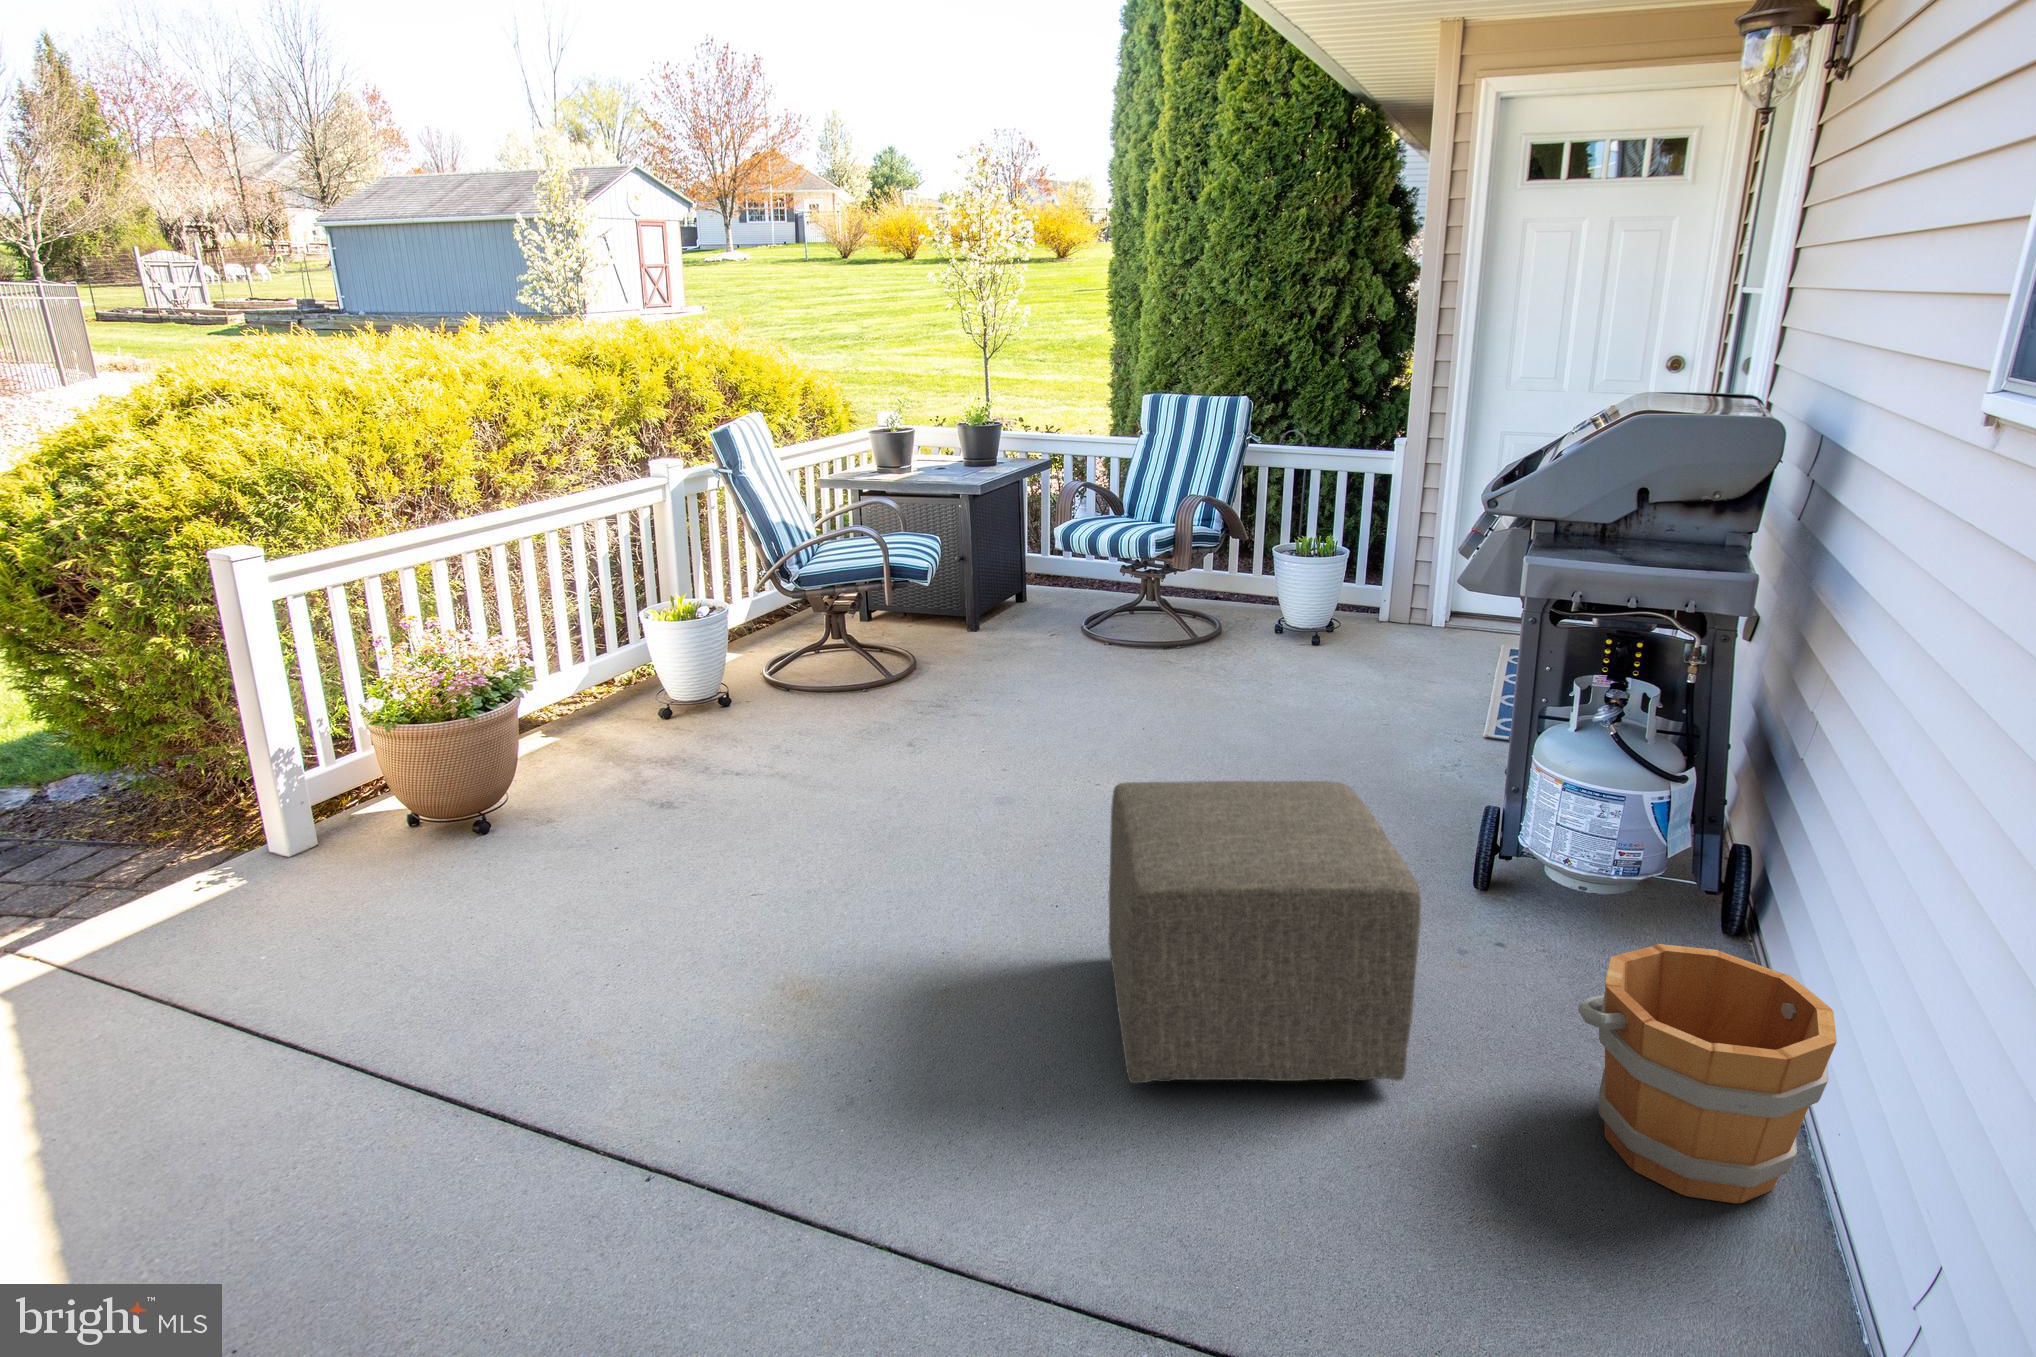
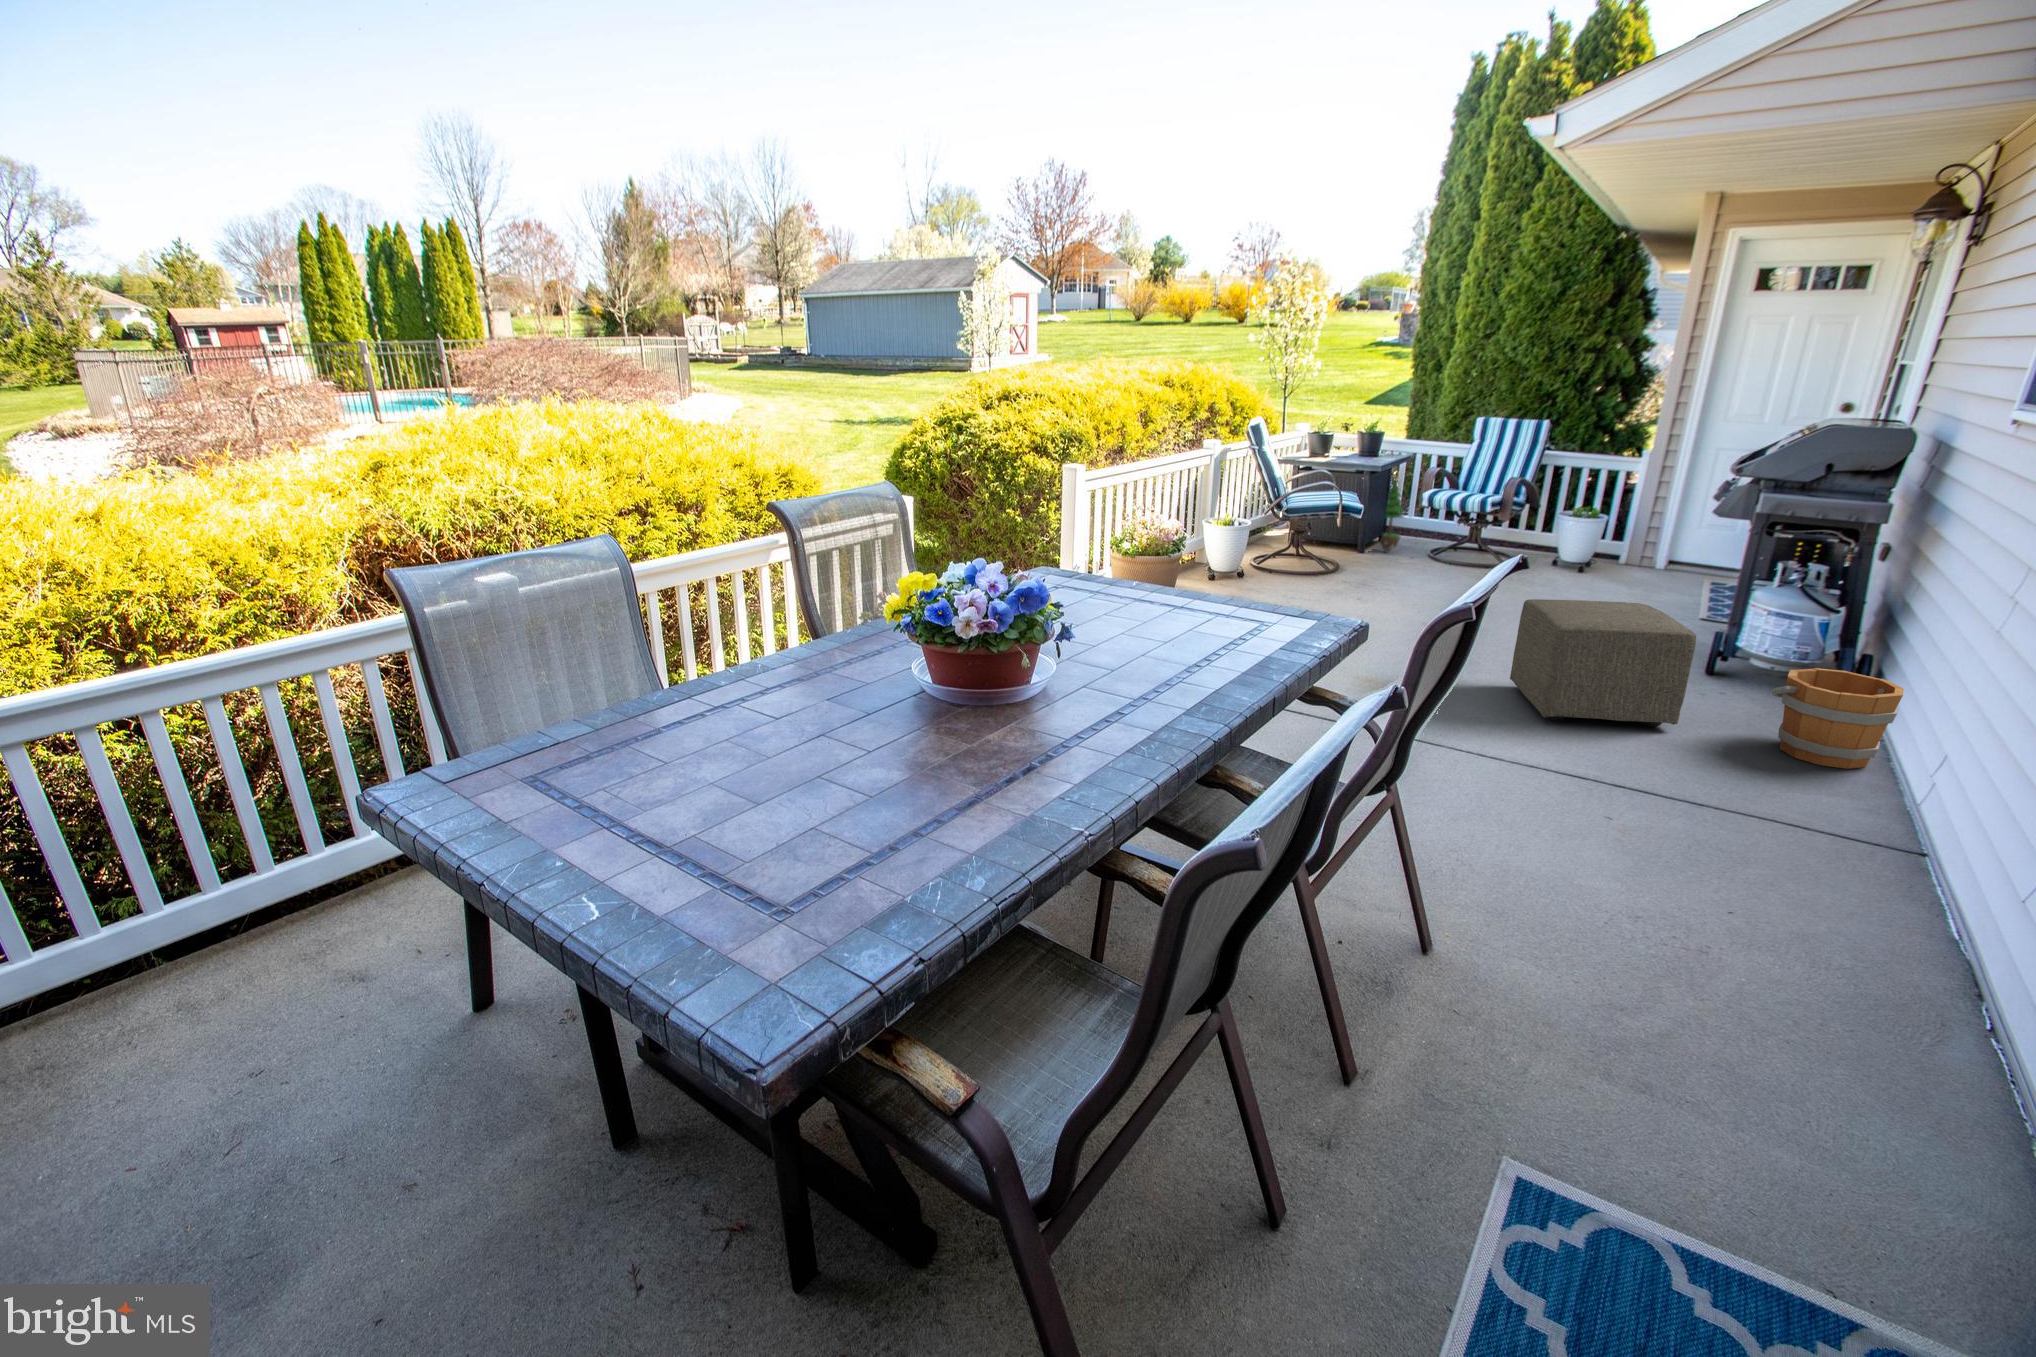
potted tree: none [1025,488,1069,611] -> present [1380,479,1404,552]

